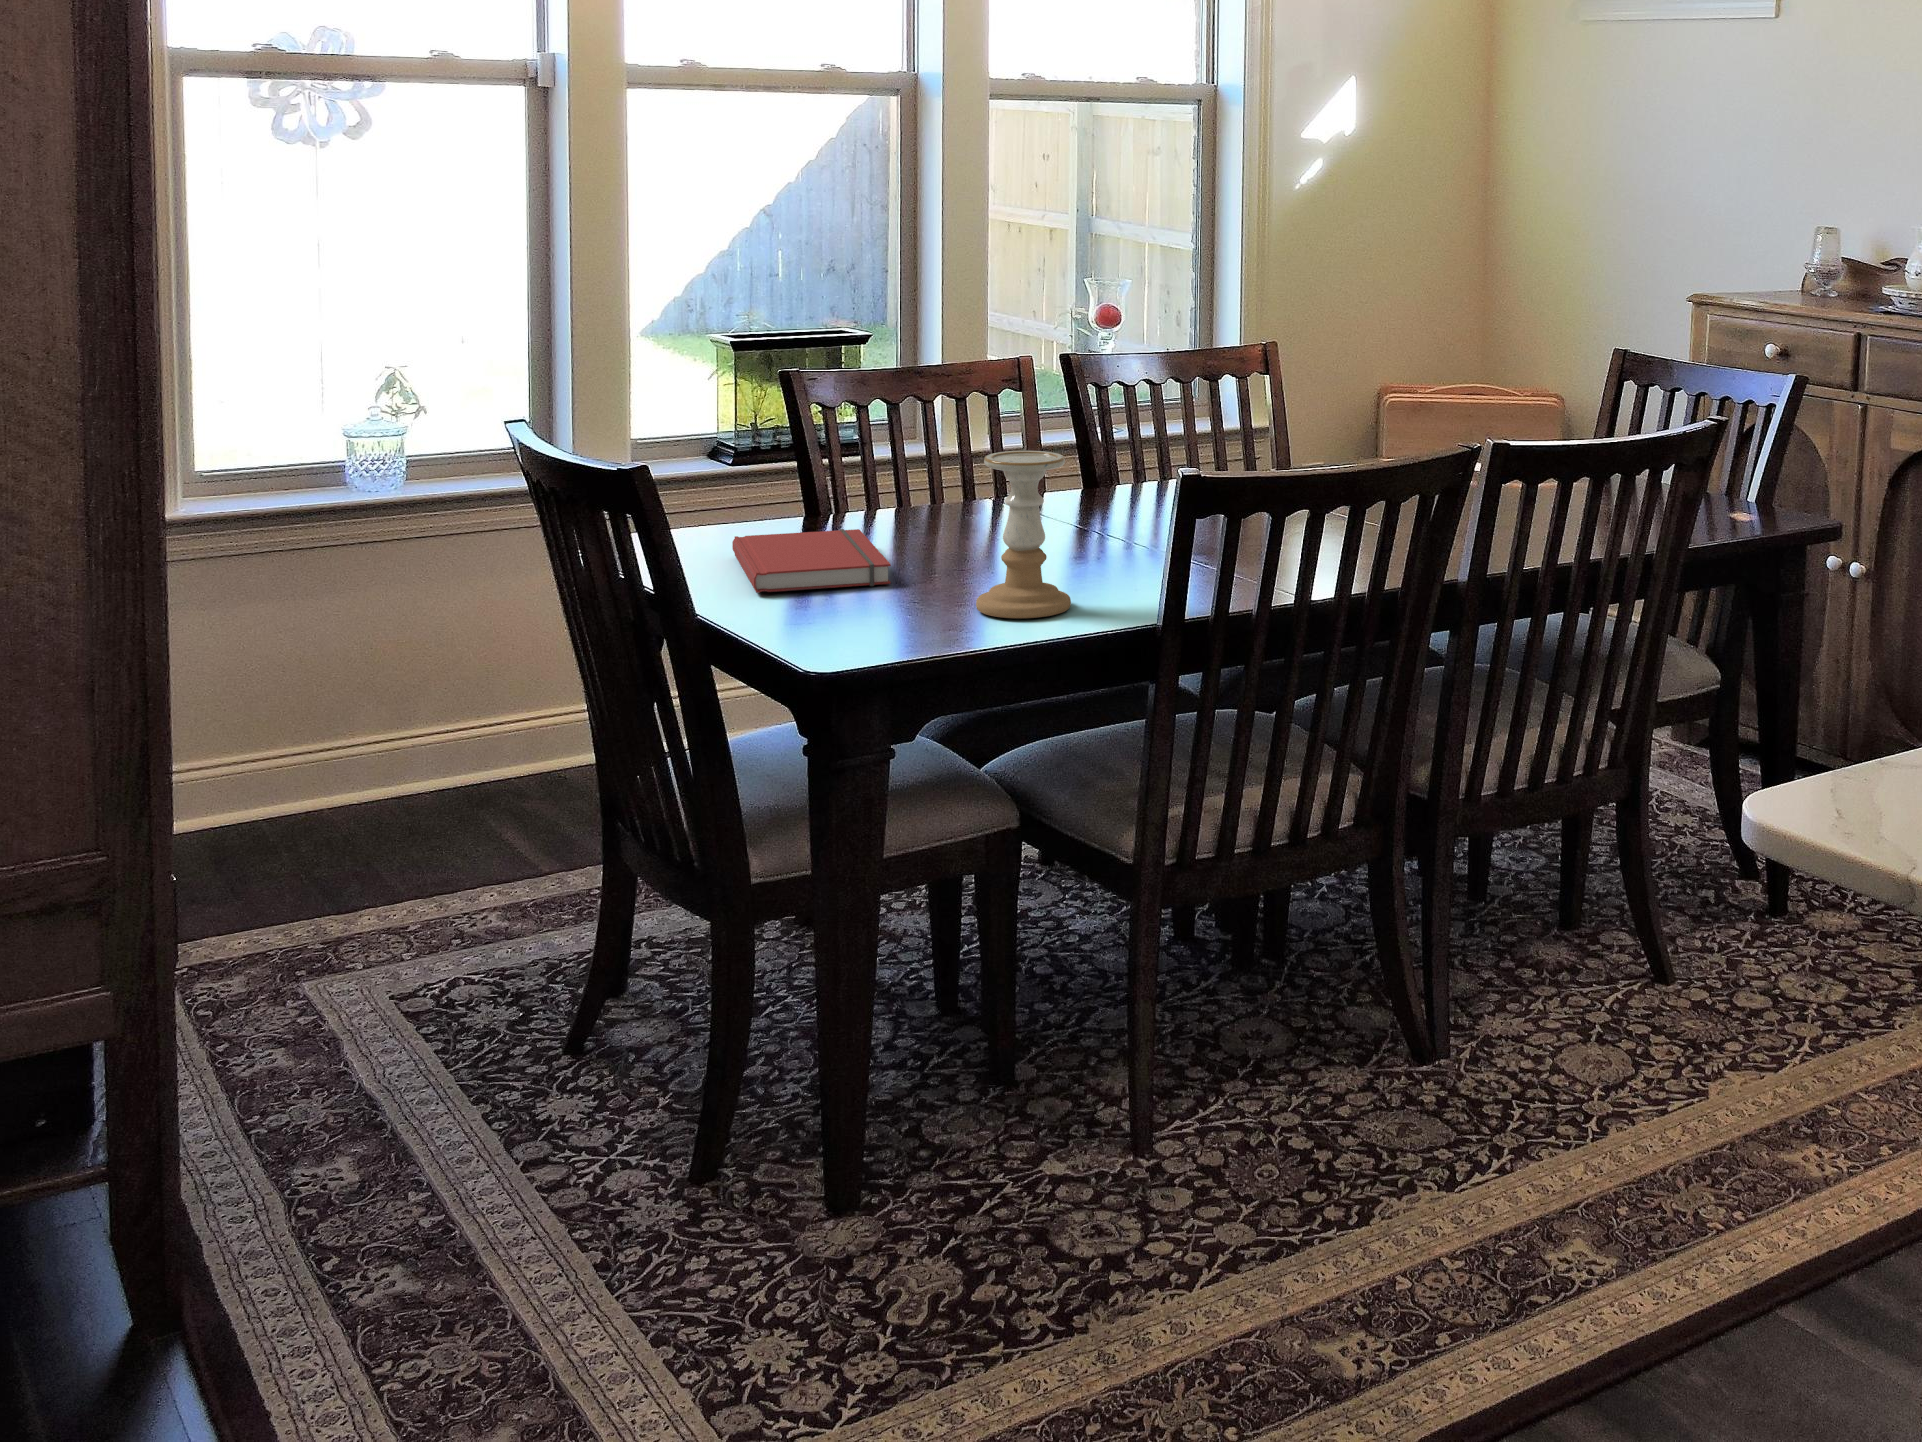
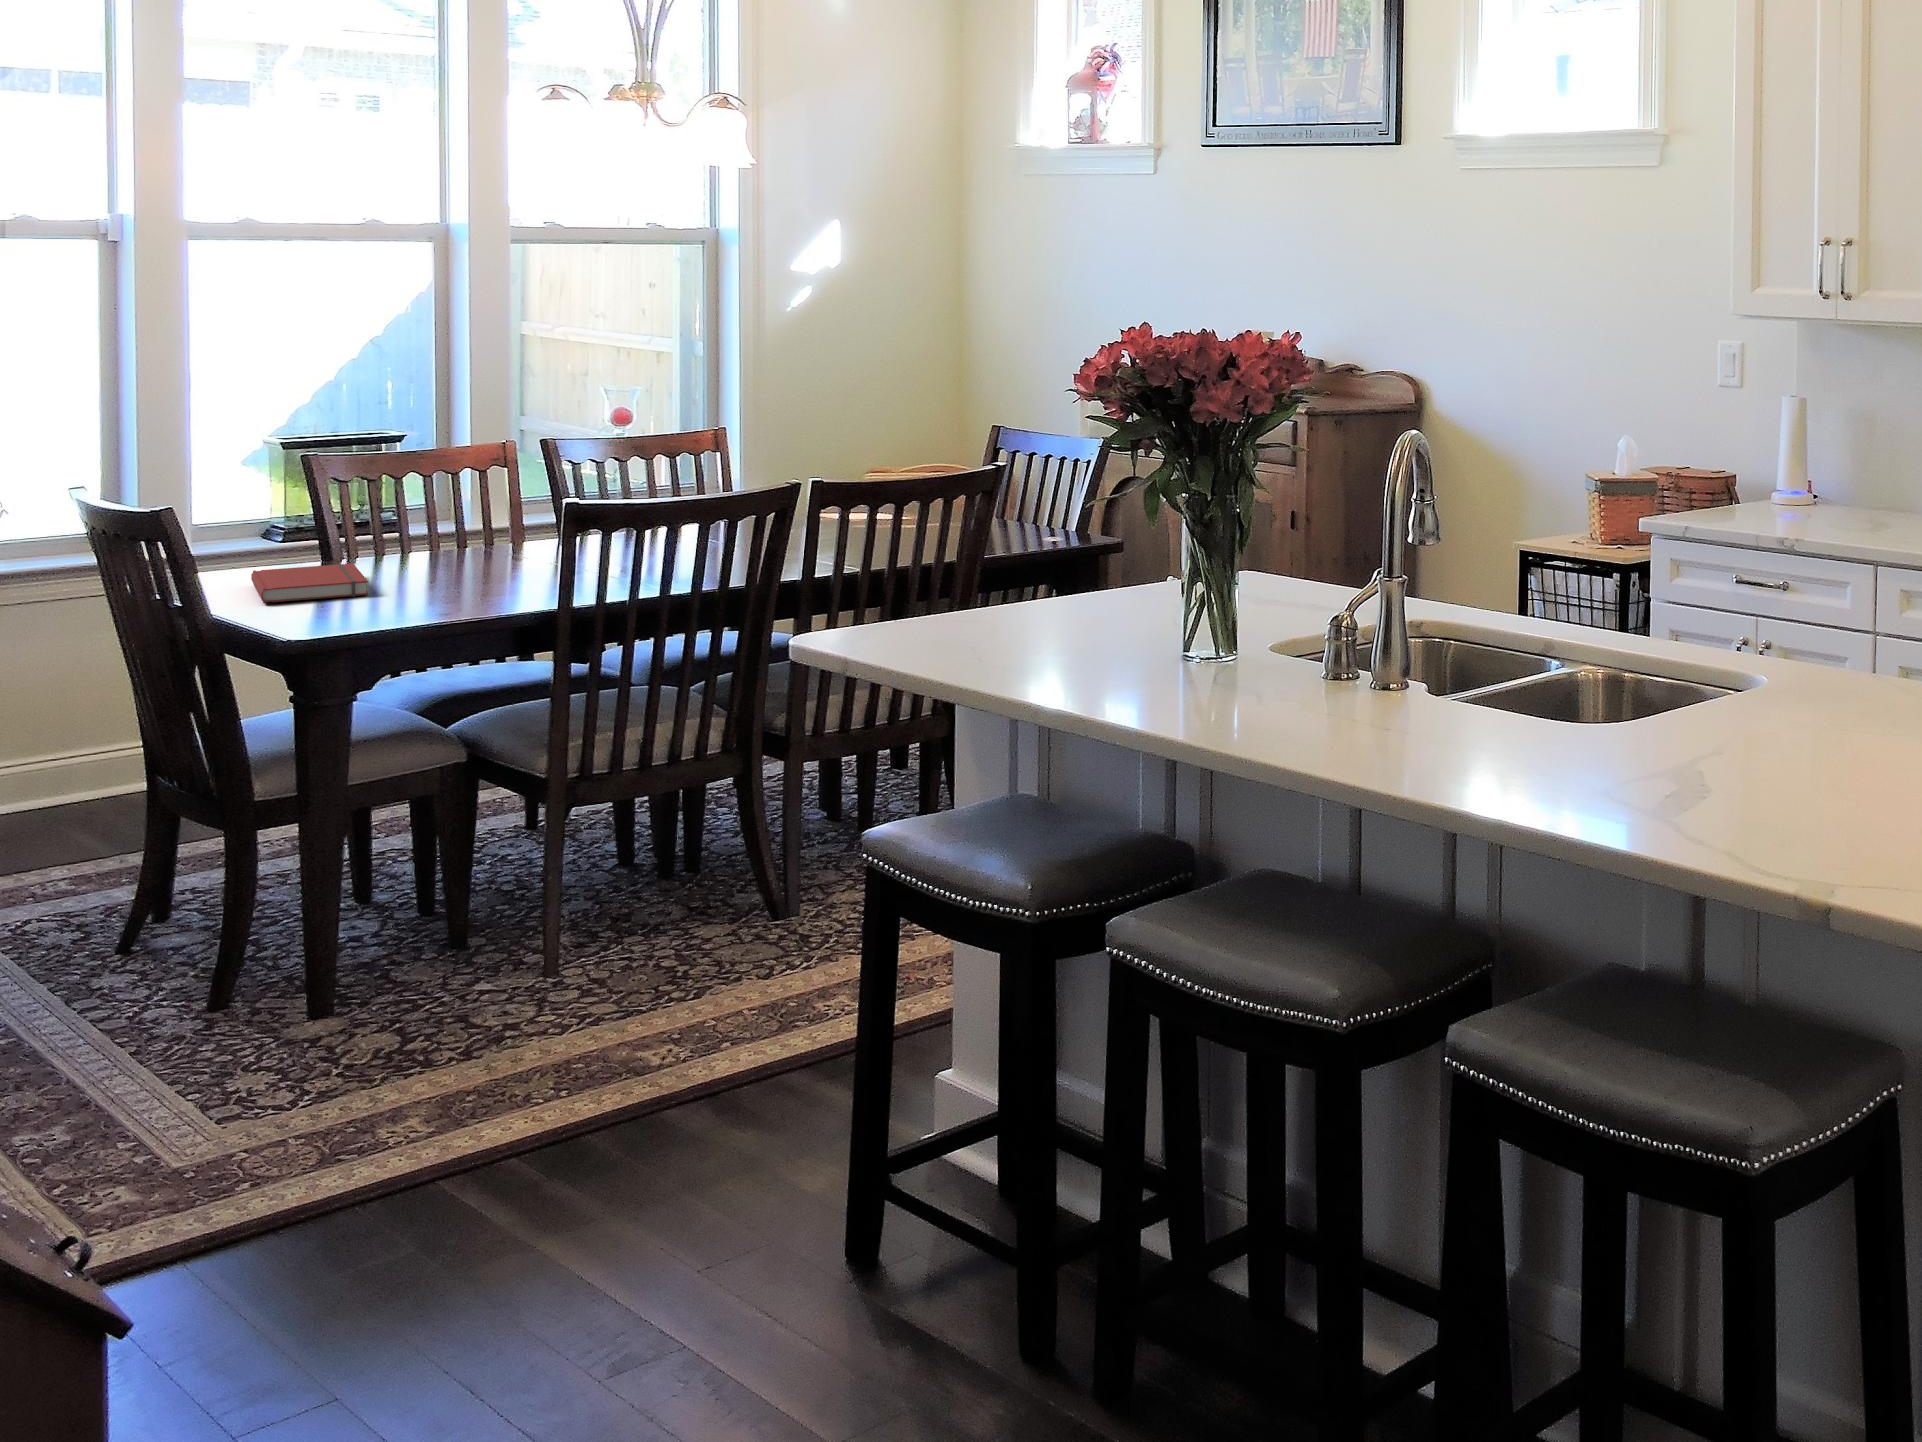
candle holder: present [976,451,1071,618] -> none [426,496,497,608]

